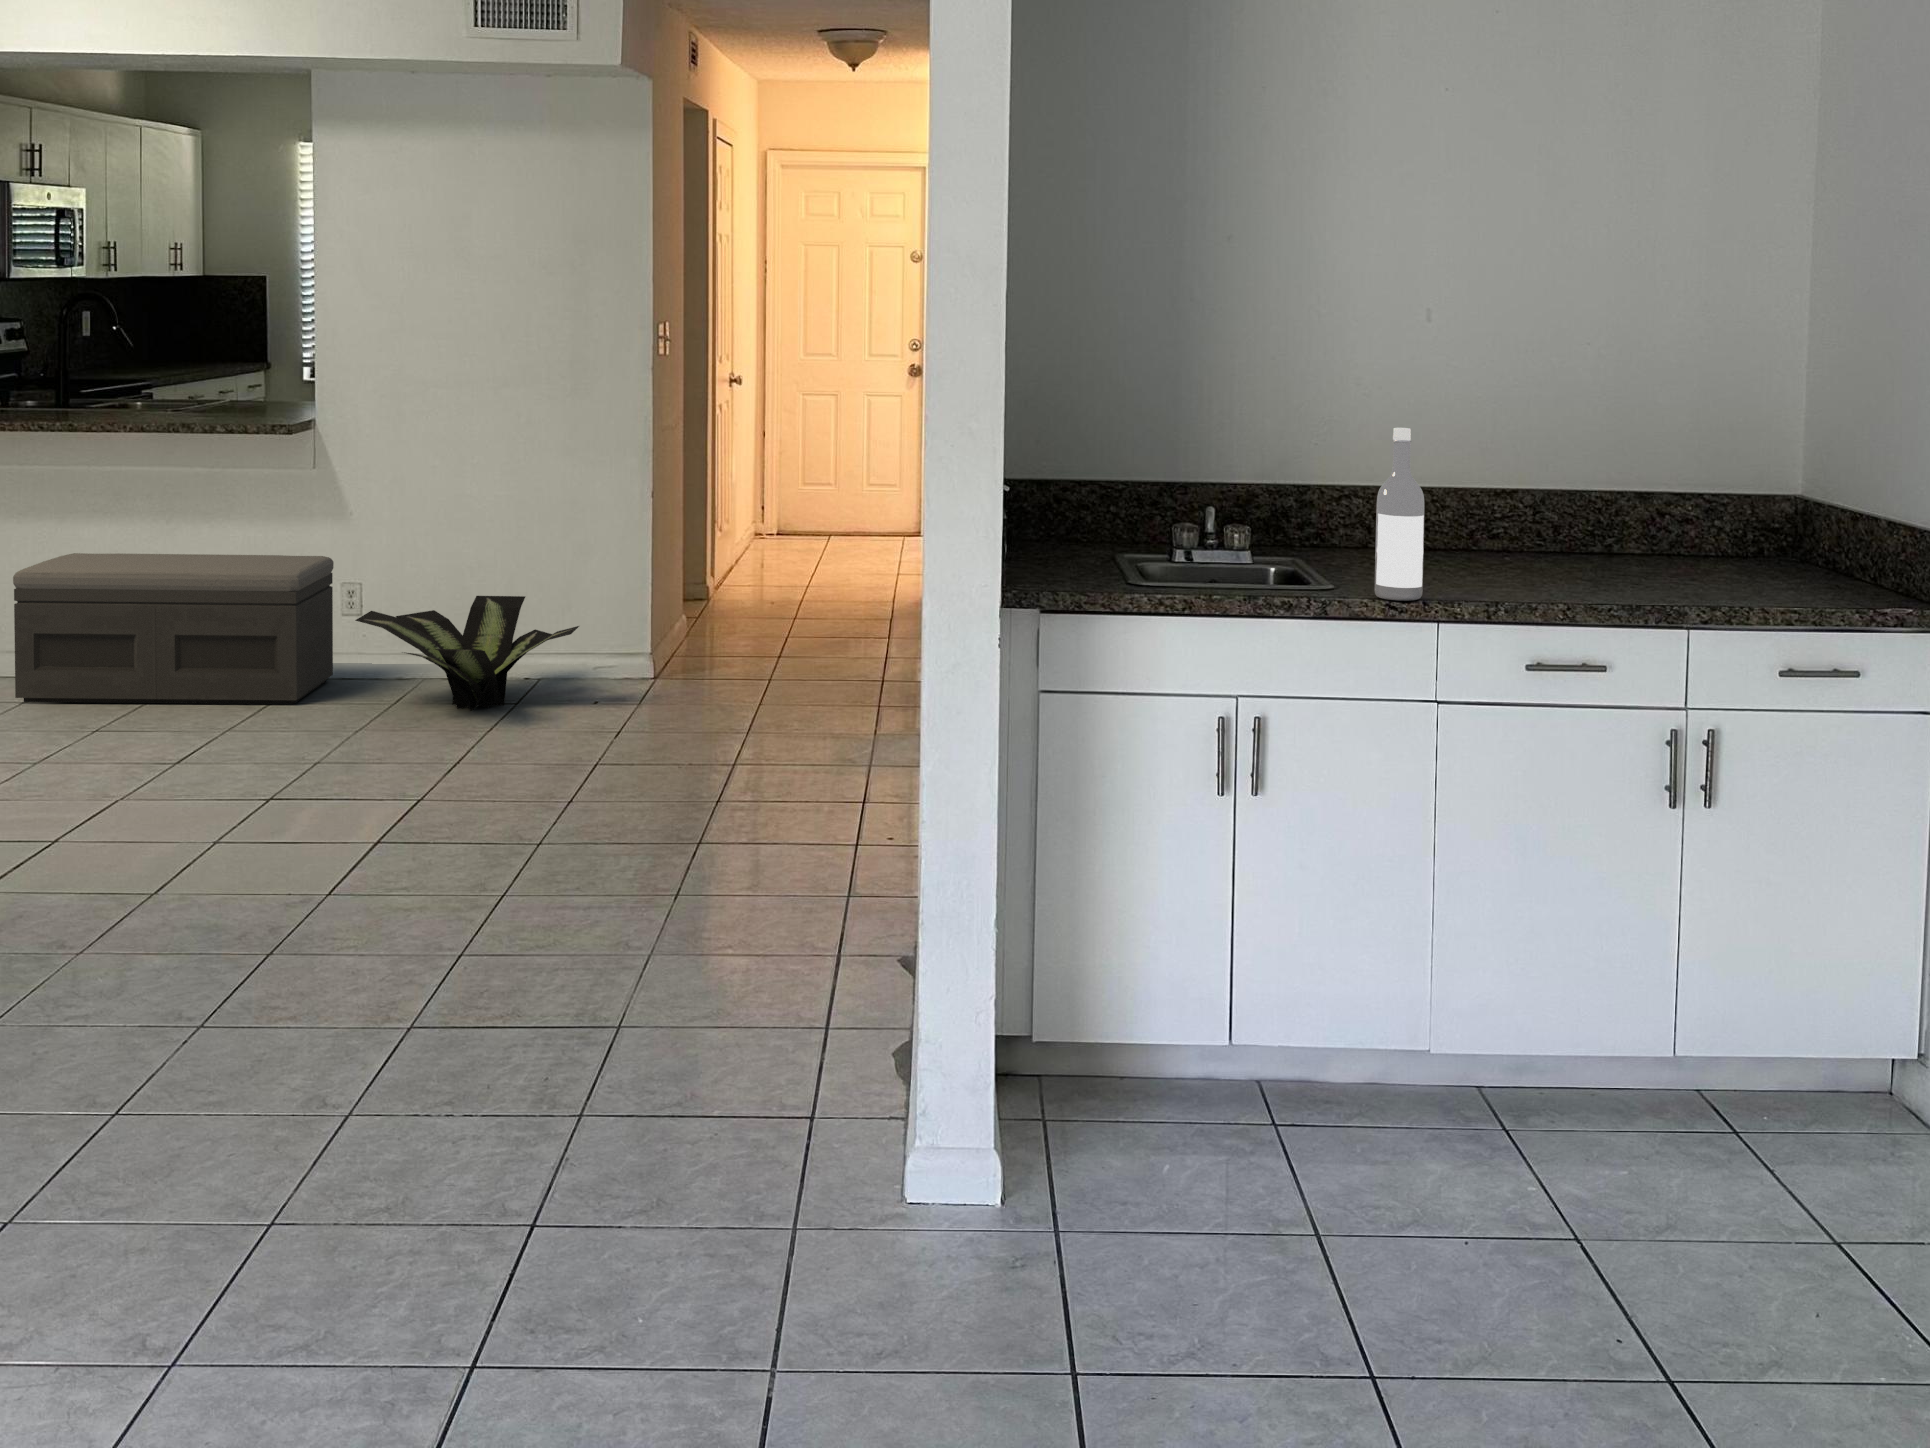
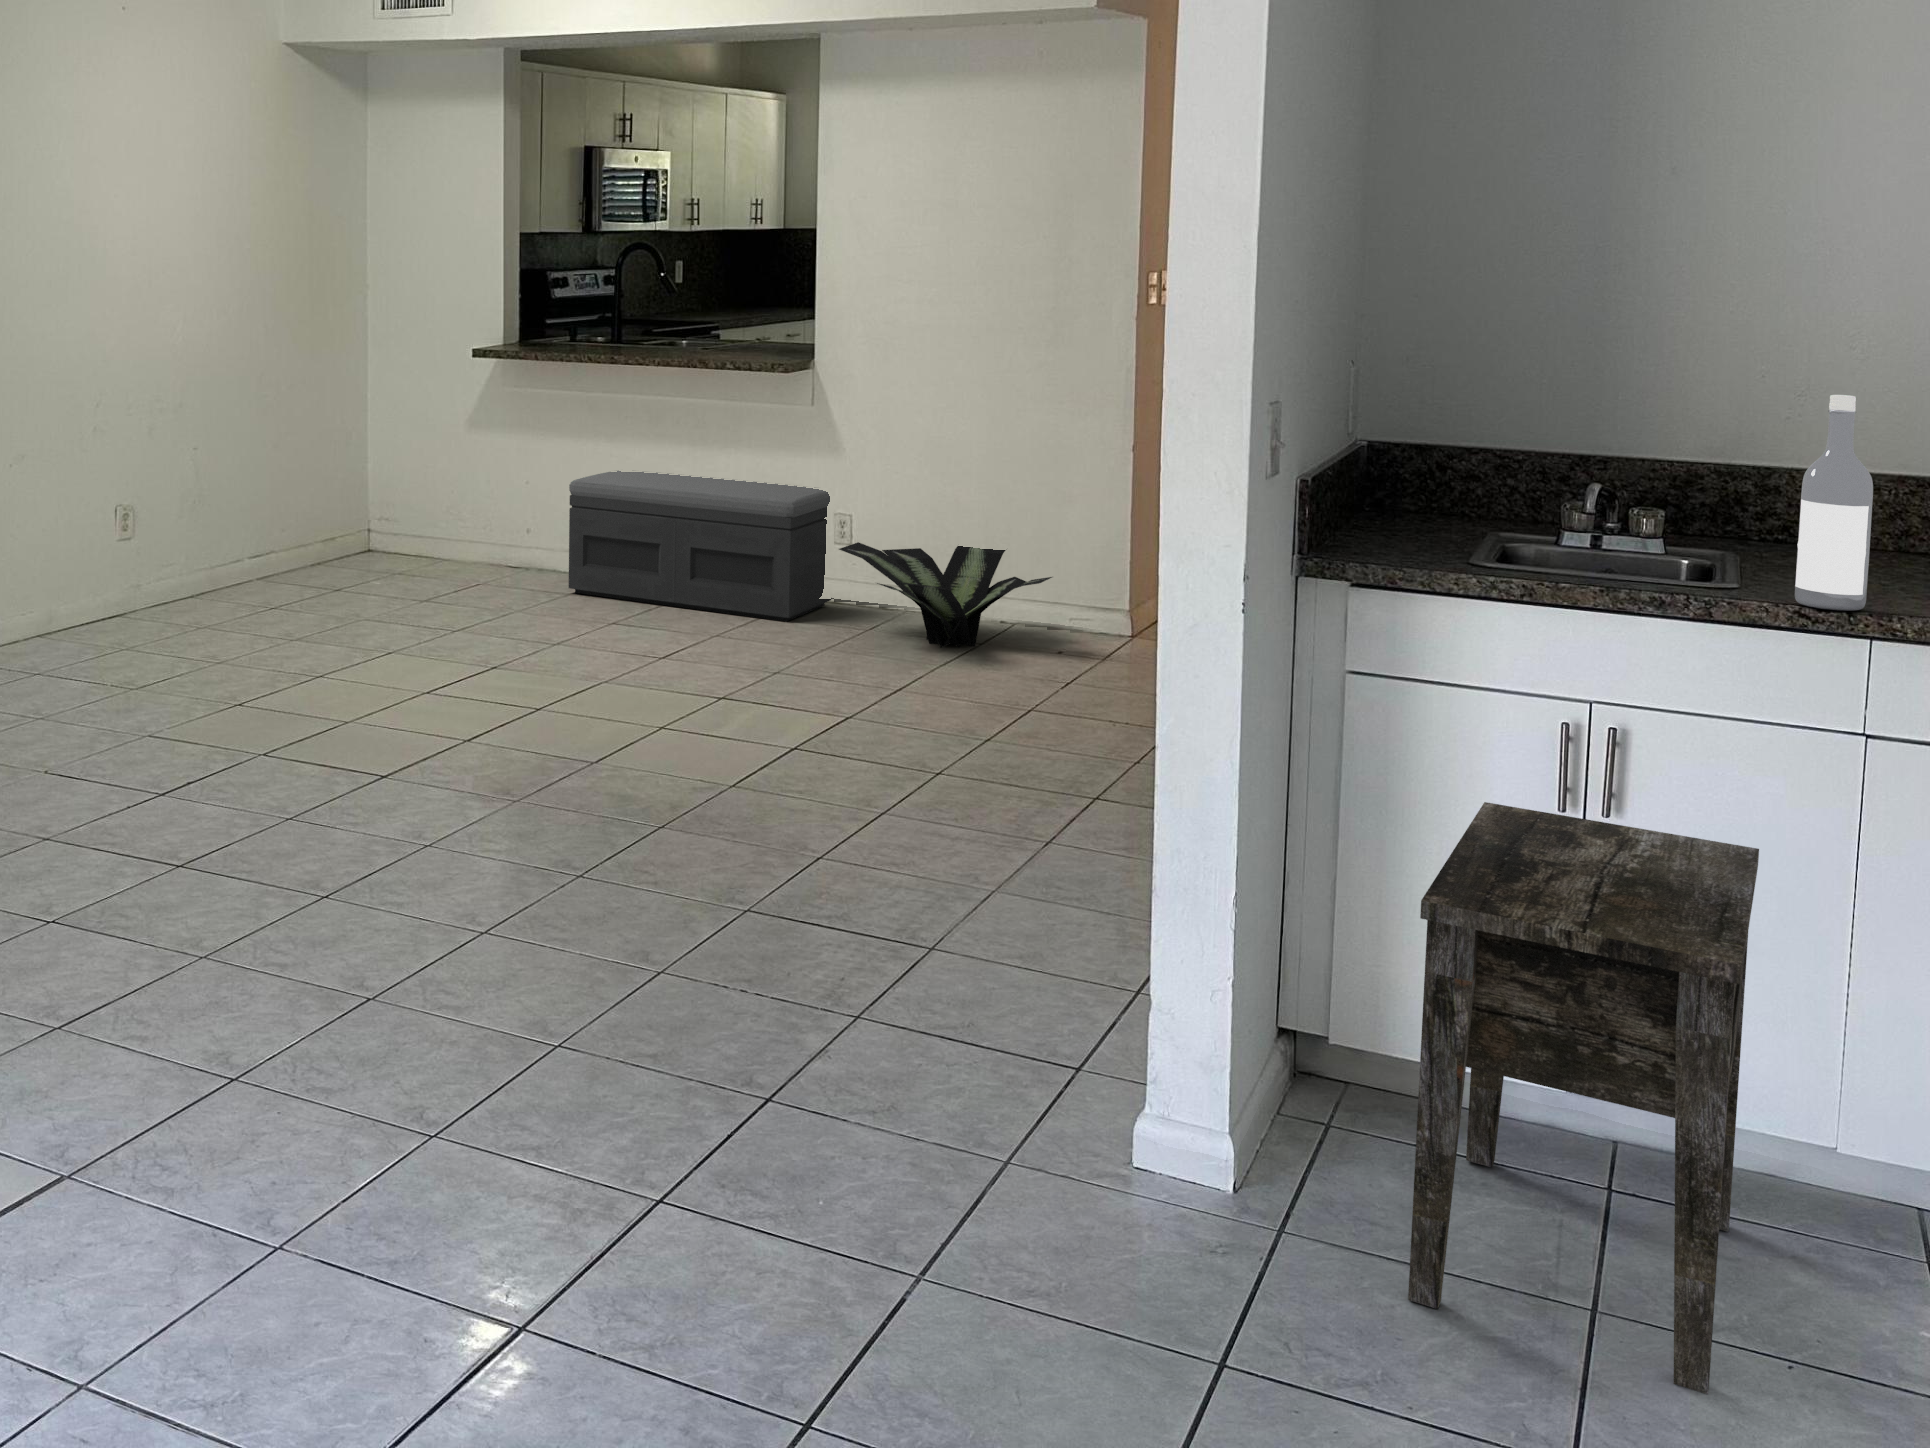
side table: none [1164,798,1437,1267] -> present [1408,802,1759,1394]

